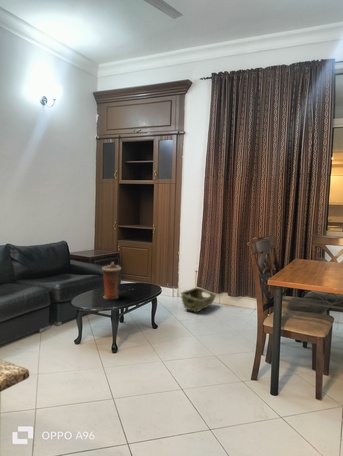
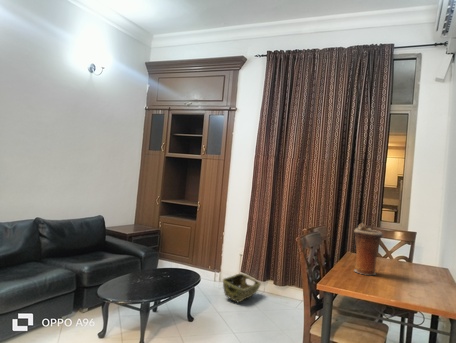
vase: present [102,263,121,299] -> present [354,224,383,275]

